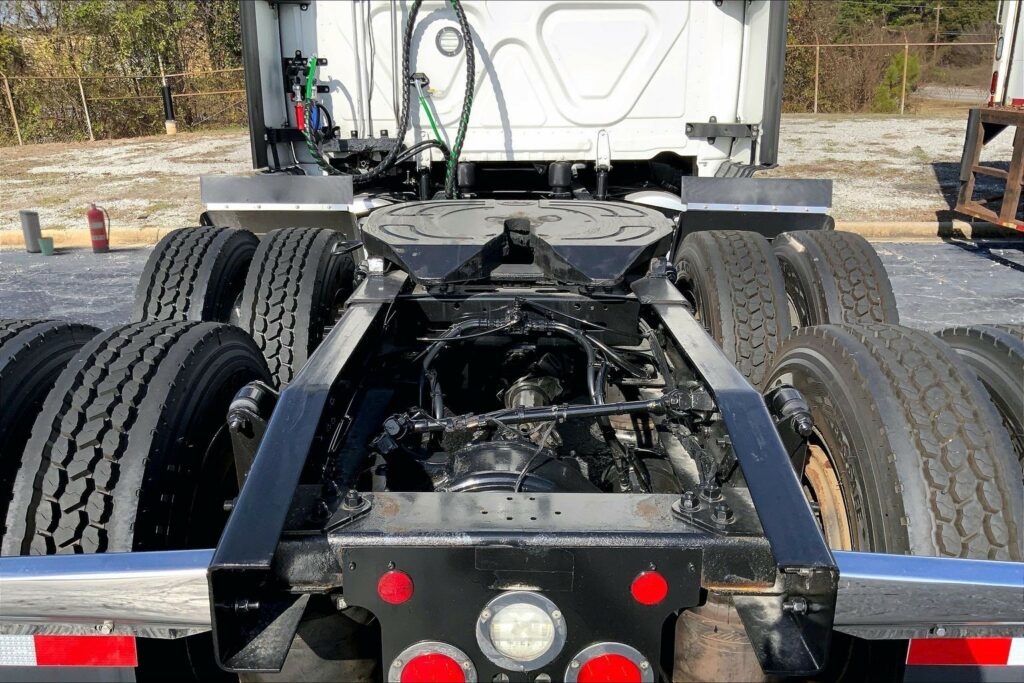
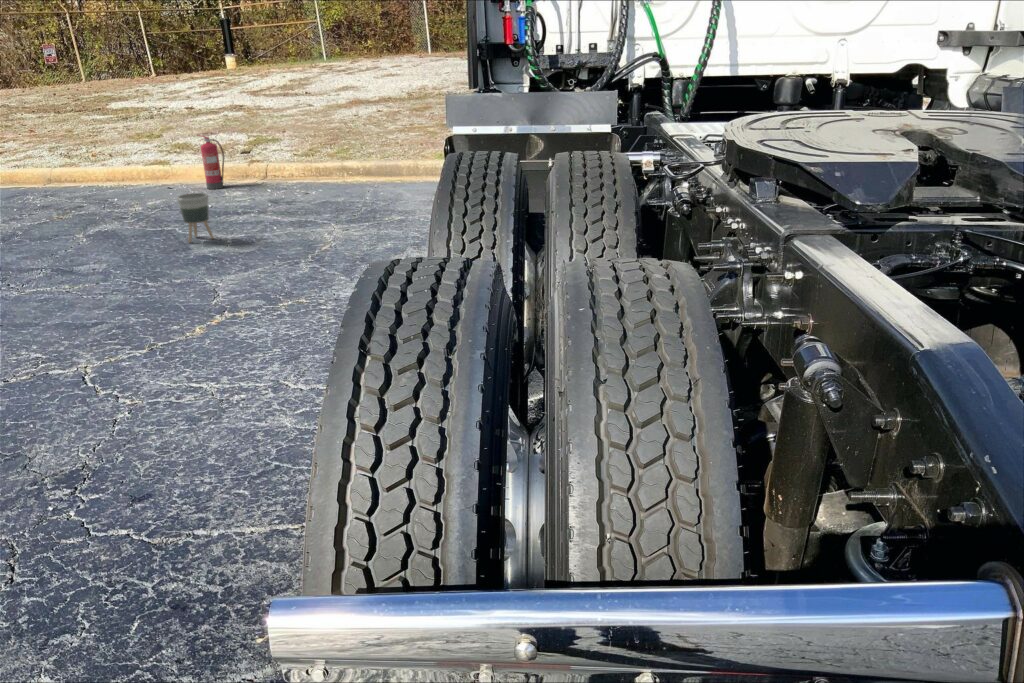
trash can: present [19,210,54,255] -> none [128,144,166,192]
planter: none [38,257,75,304] -> present [177,193,214,243]

